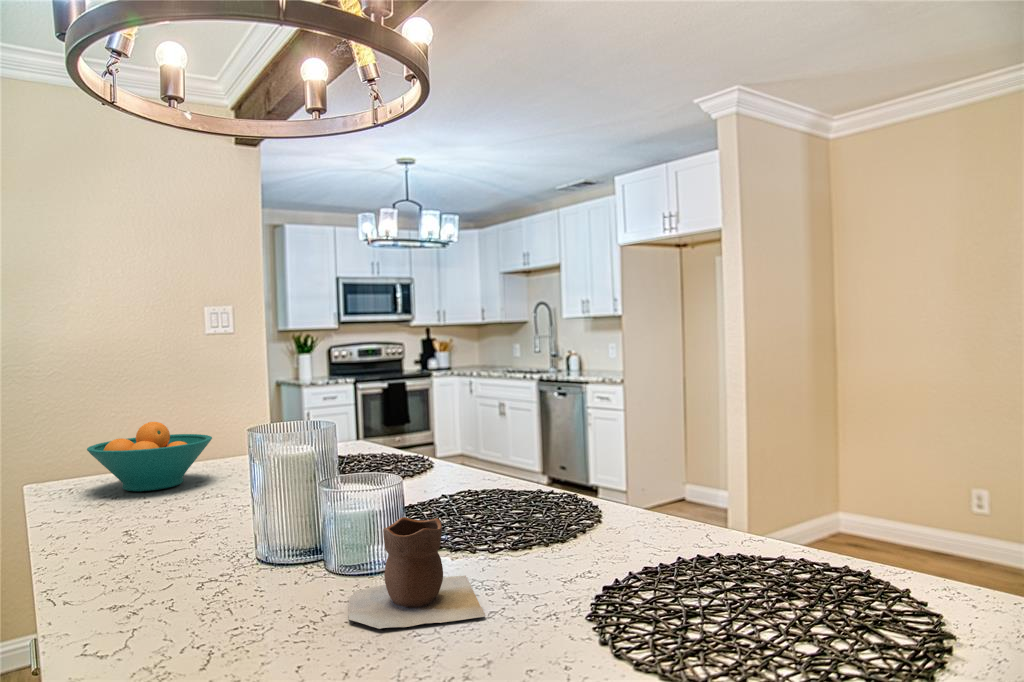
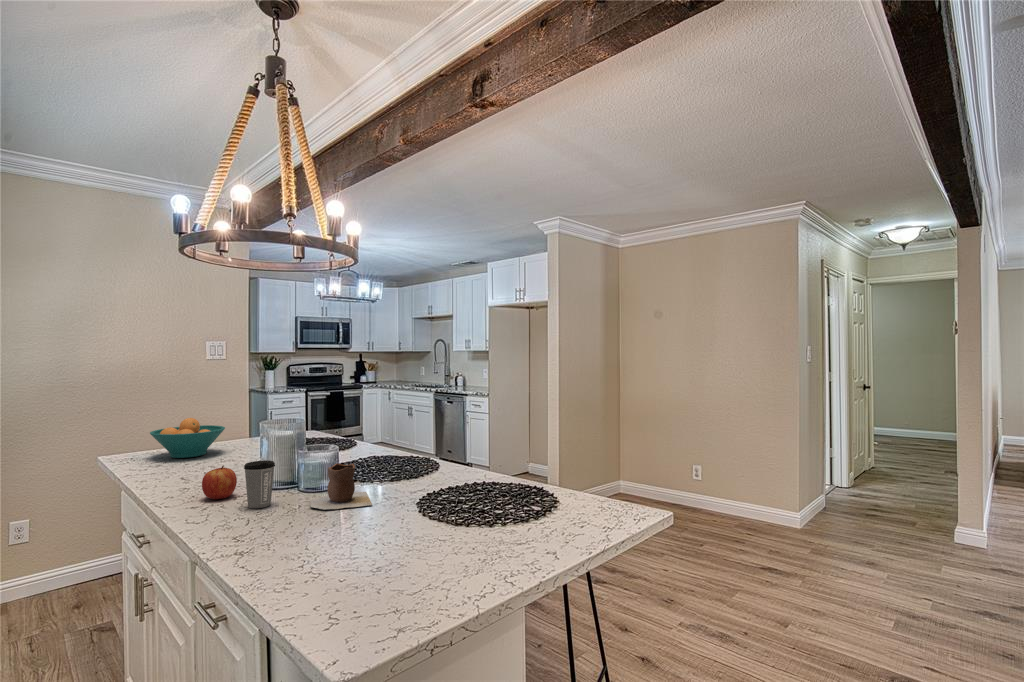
coffee cup: none [206,511,272,618] -> present [244,460,275,508]
apple: none [134,518,204,589] -> present [202,465,237,499]

